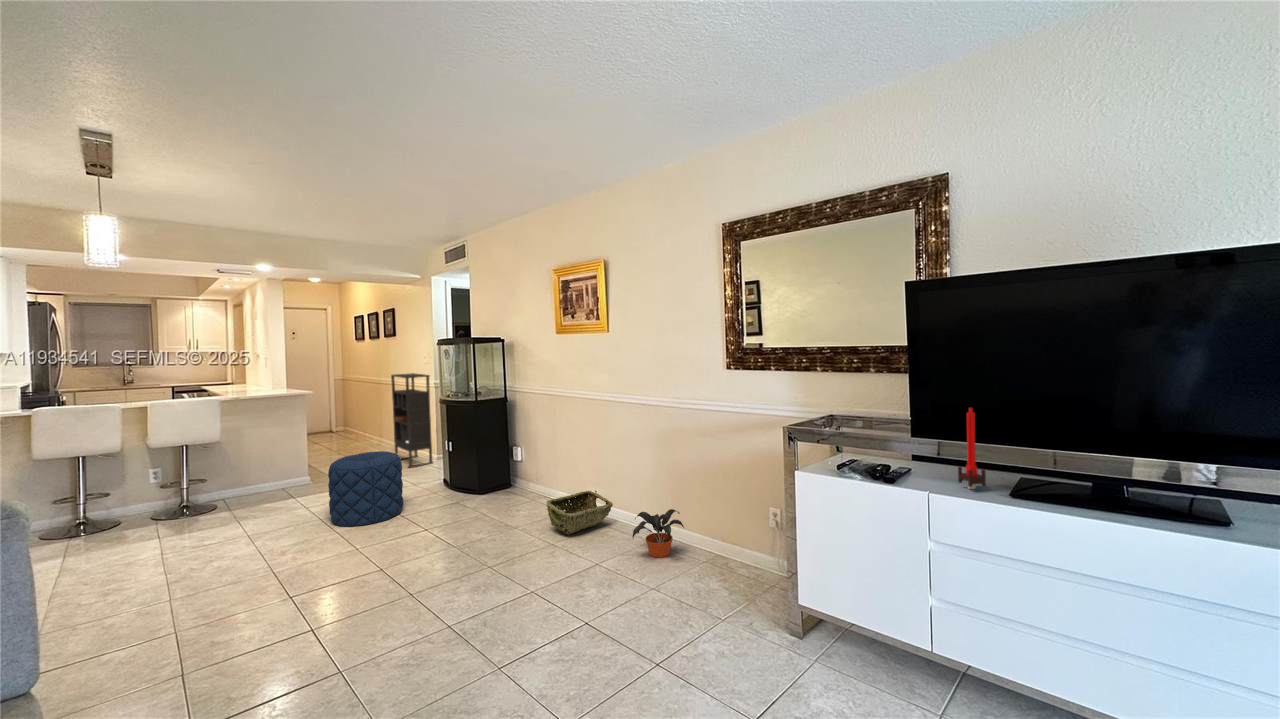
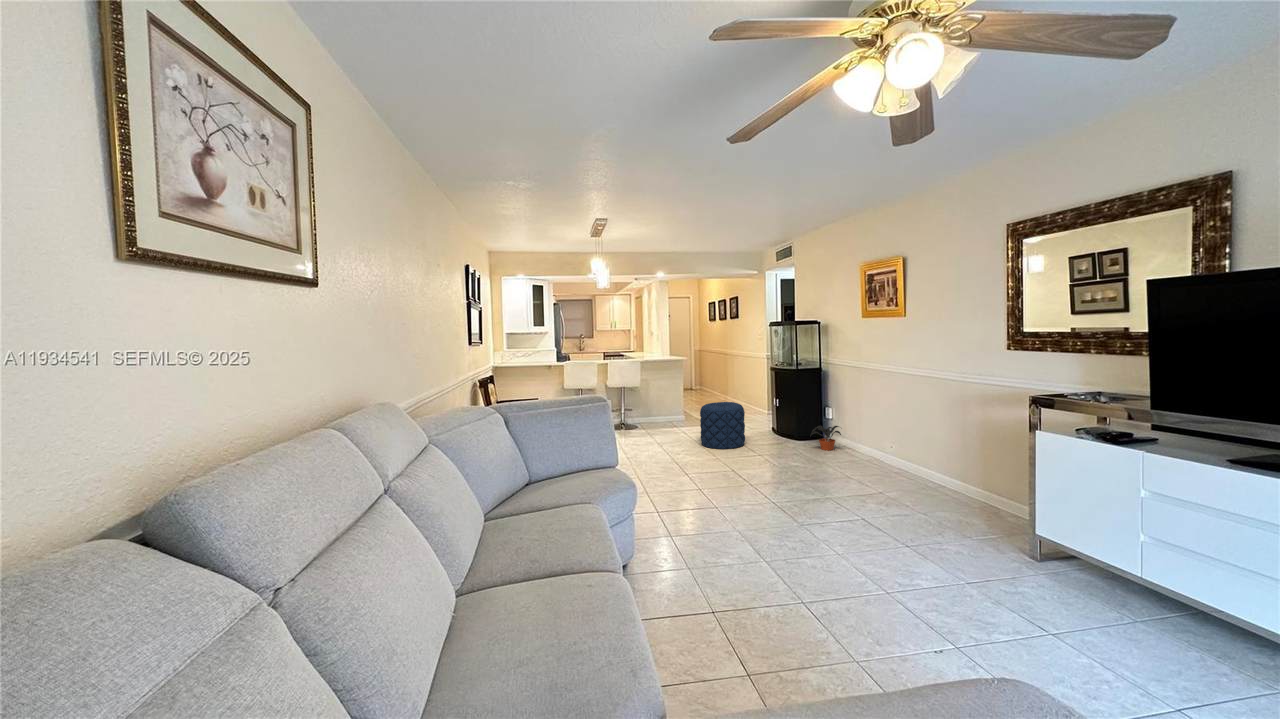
bookshelf: present [391,373,433,468] -> none [735,347,765,419]
candle: present [958,408,986,489] -> none [1185,388,1210,456]
woven basket: present [546,491,613,534] -> none [848,446,906,475]
potted plant: present [633,509,684,558] -> present [810,425,841,450]

